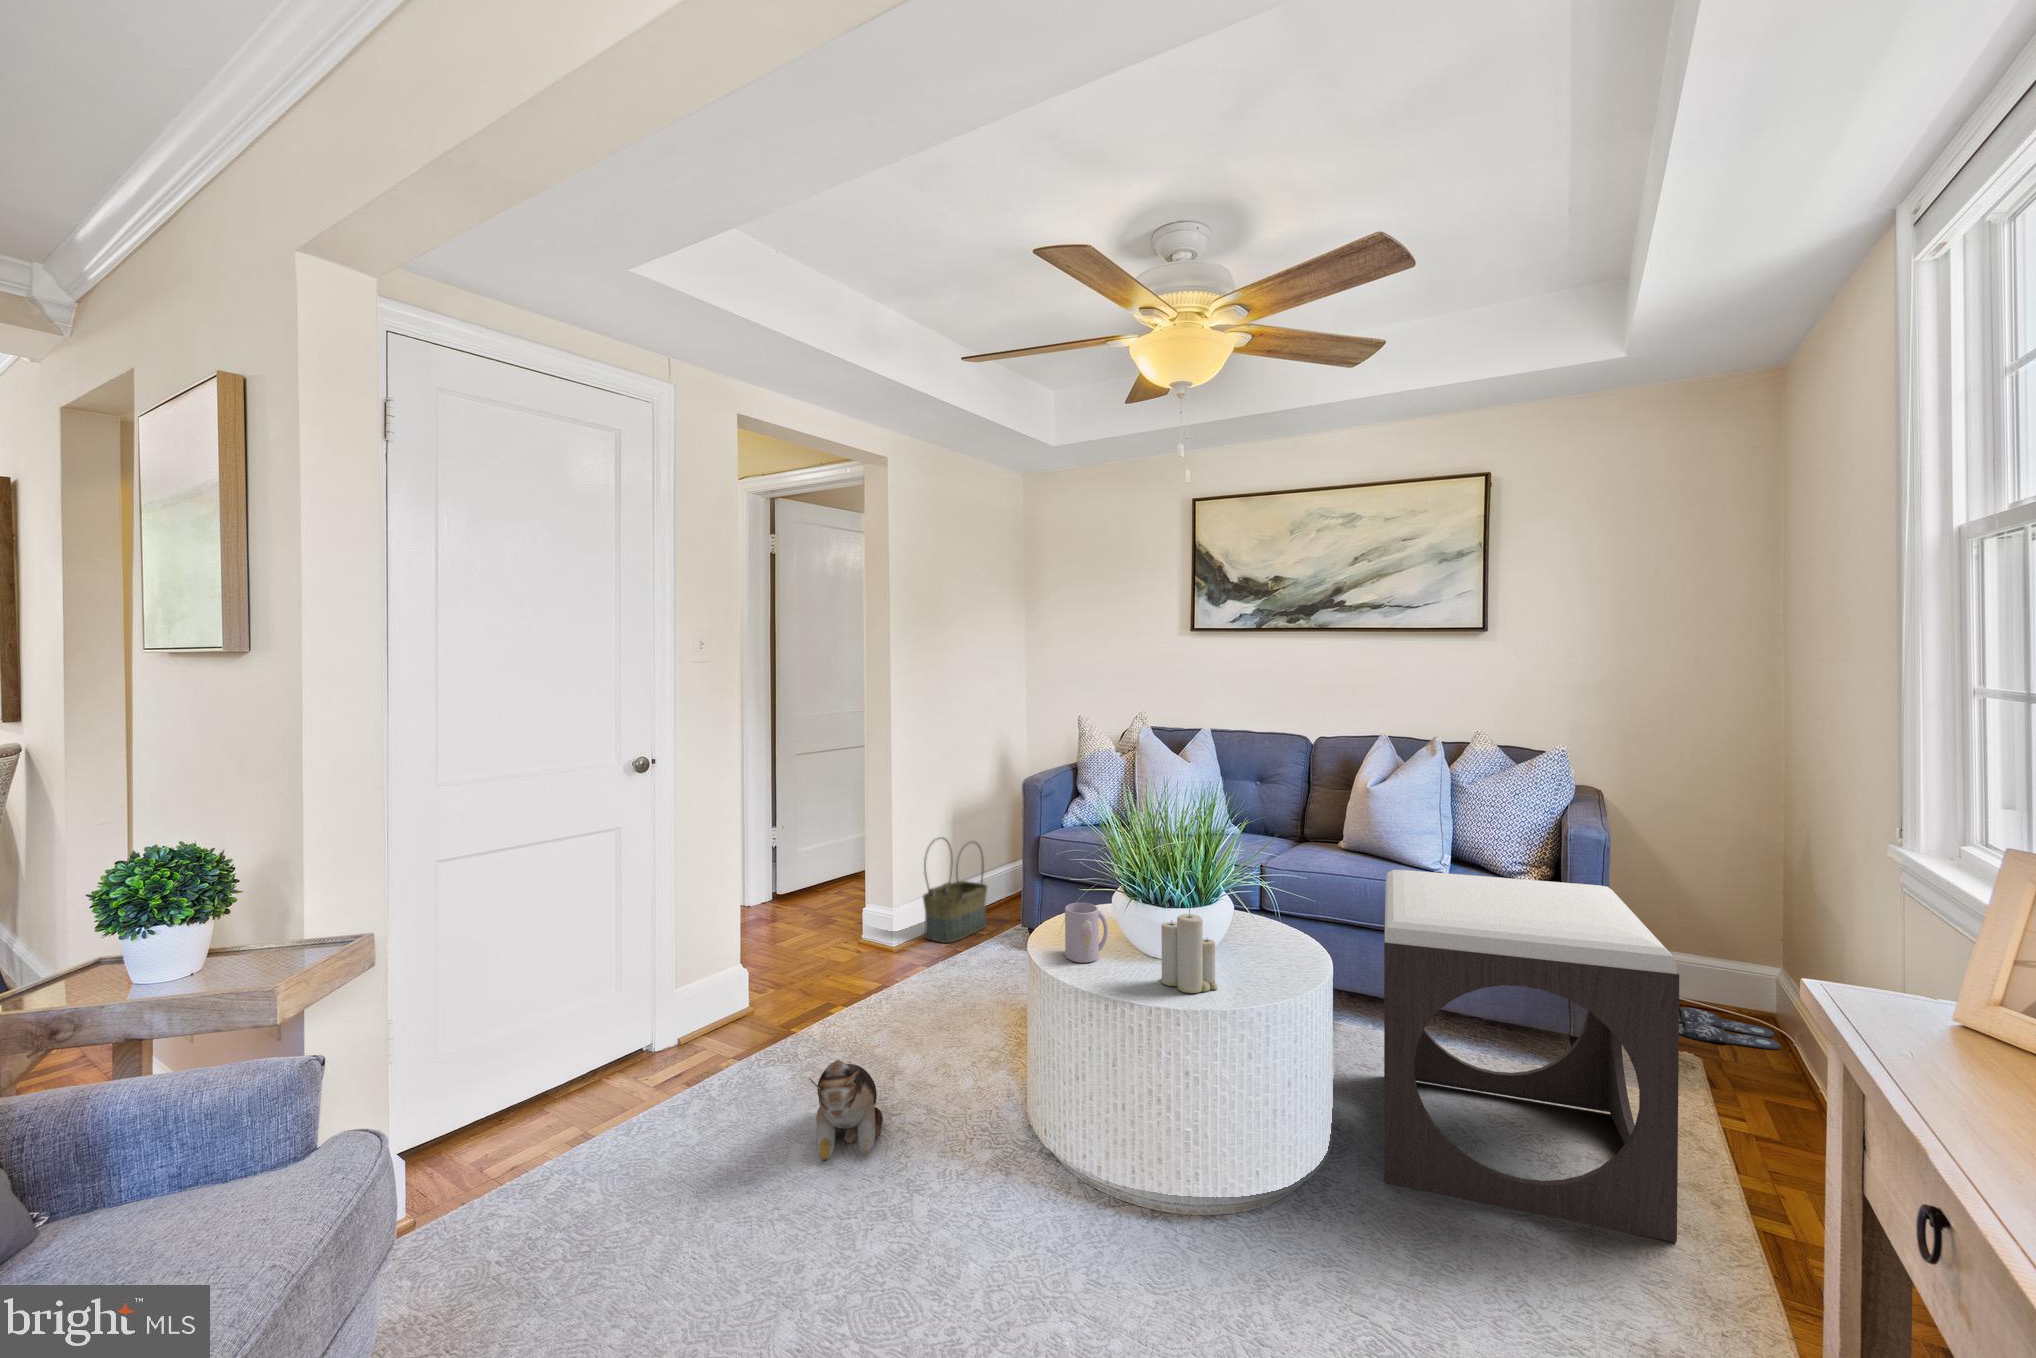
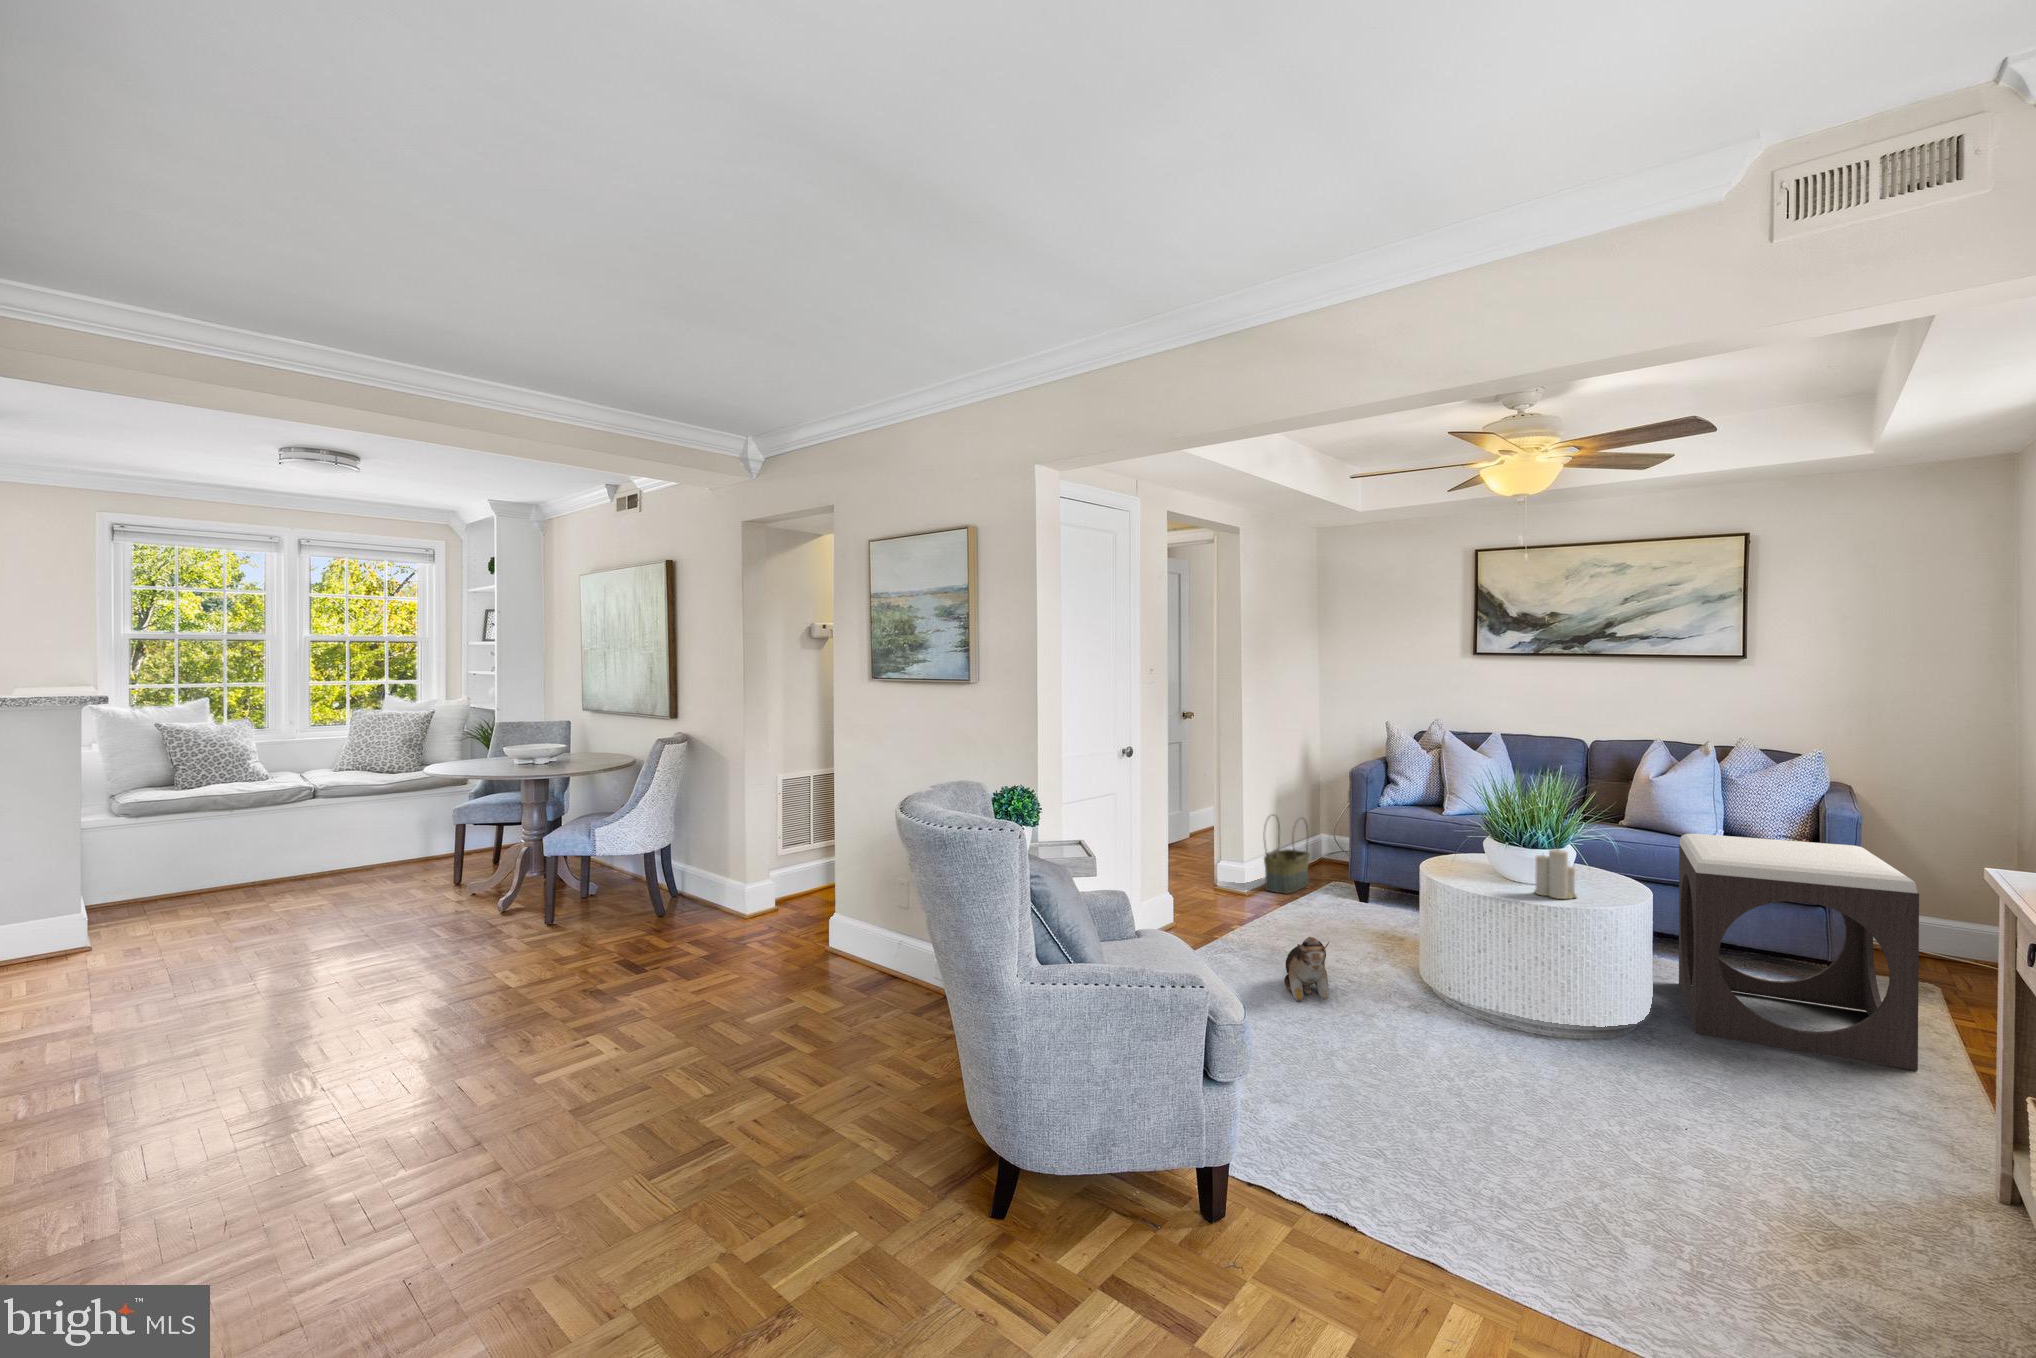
mug: present [1065,903,1108,963] -> none [1454,845,1485,883]
slippers: present [1679,1008,1781,1049] -> none [1908,957,2012,985]

